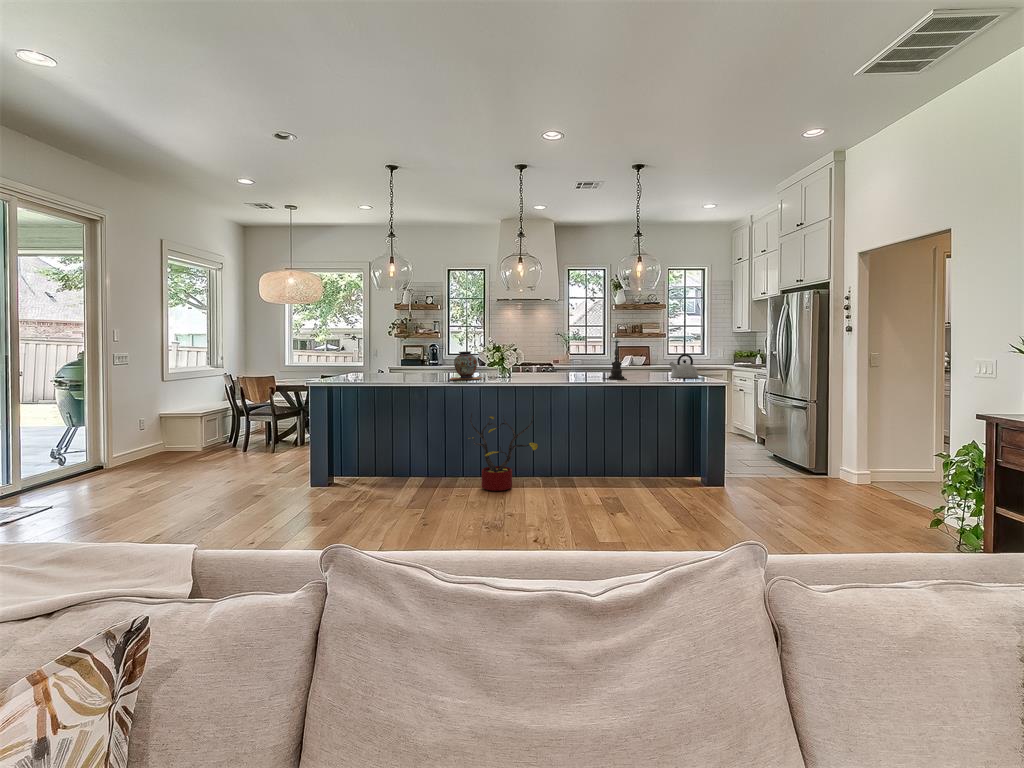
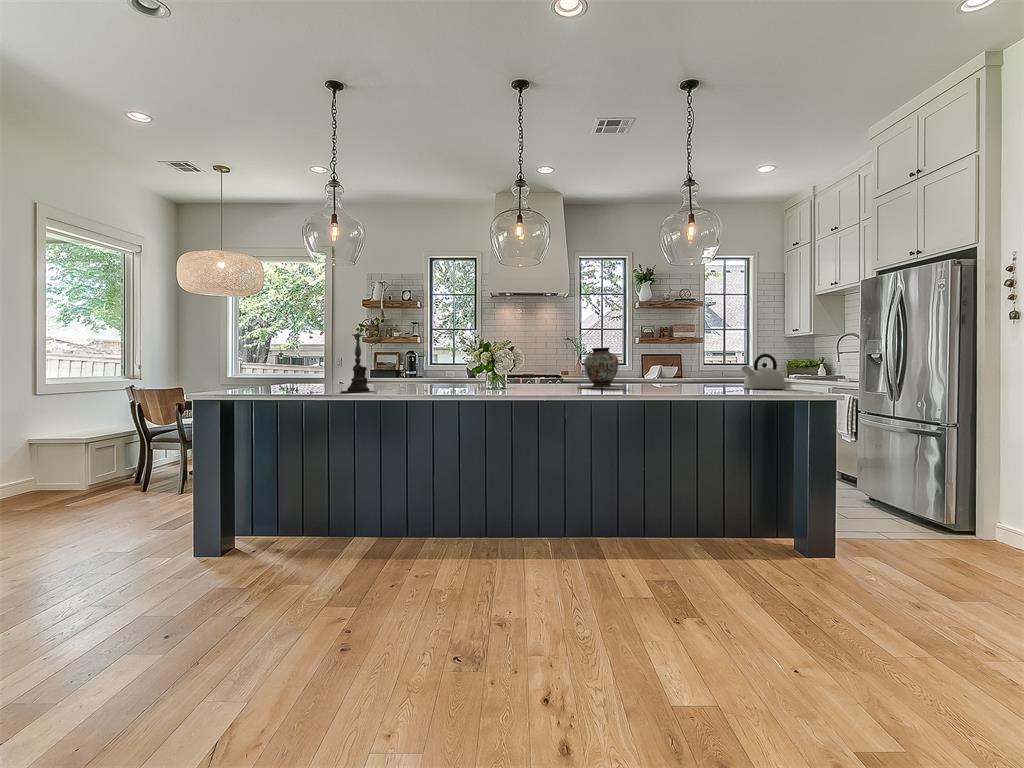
candle holder: present [606,340,625,379] -> present [341,331,374,392]
decorative vase: present [449,351,483,380] -> present [578,347,623,389]
decorative plant: present [468,413,538,491] -> none [441,442,546,565]

